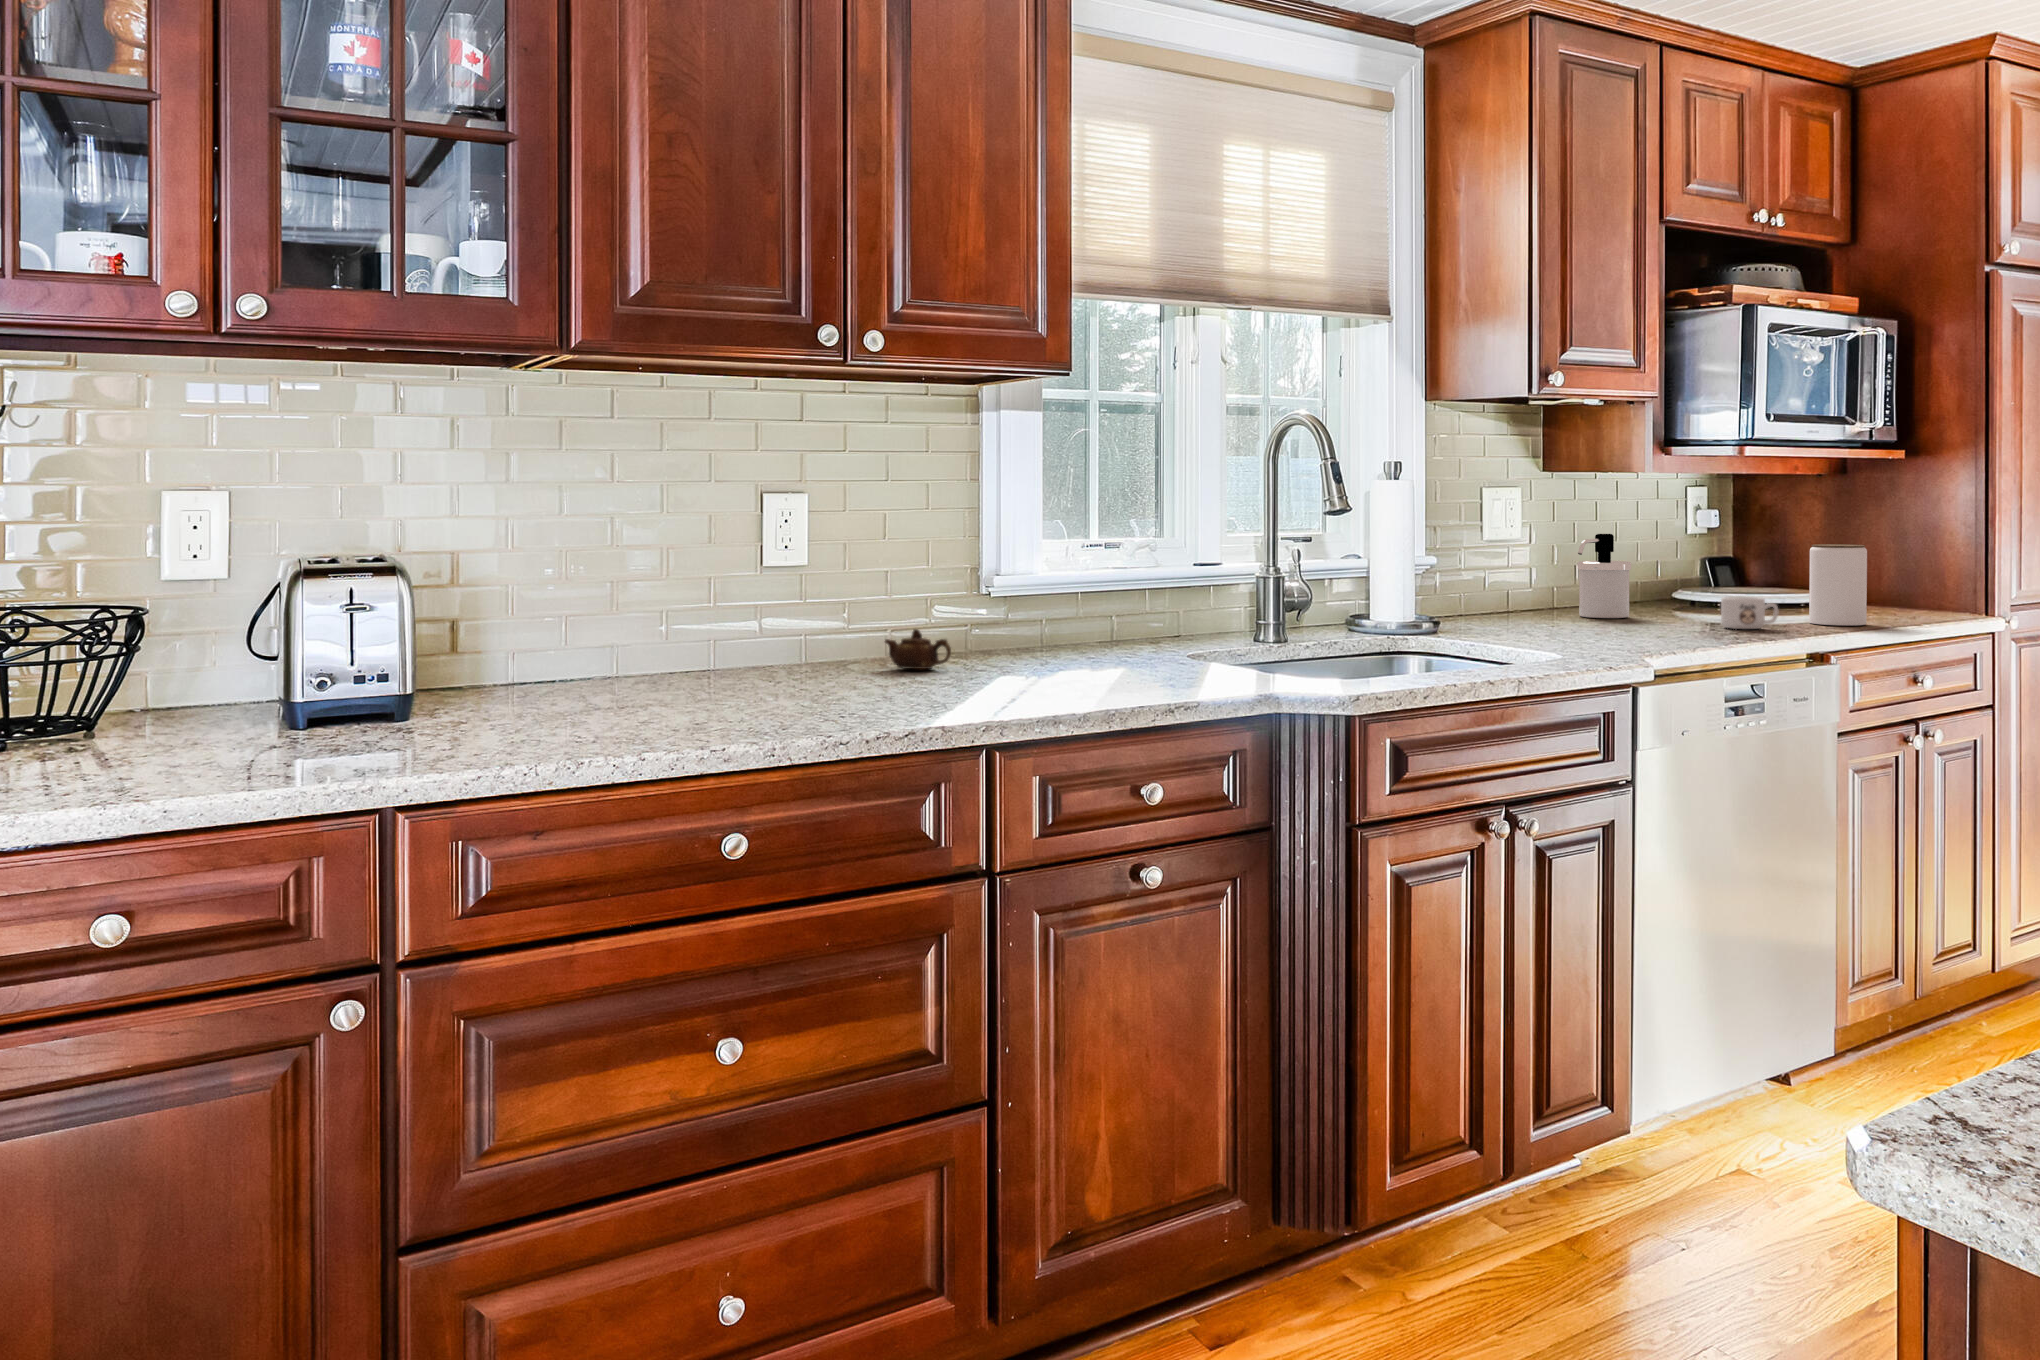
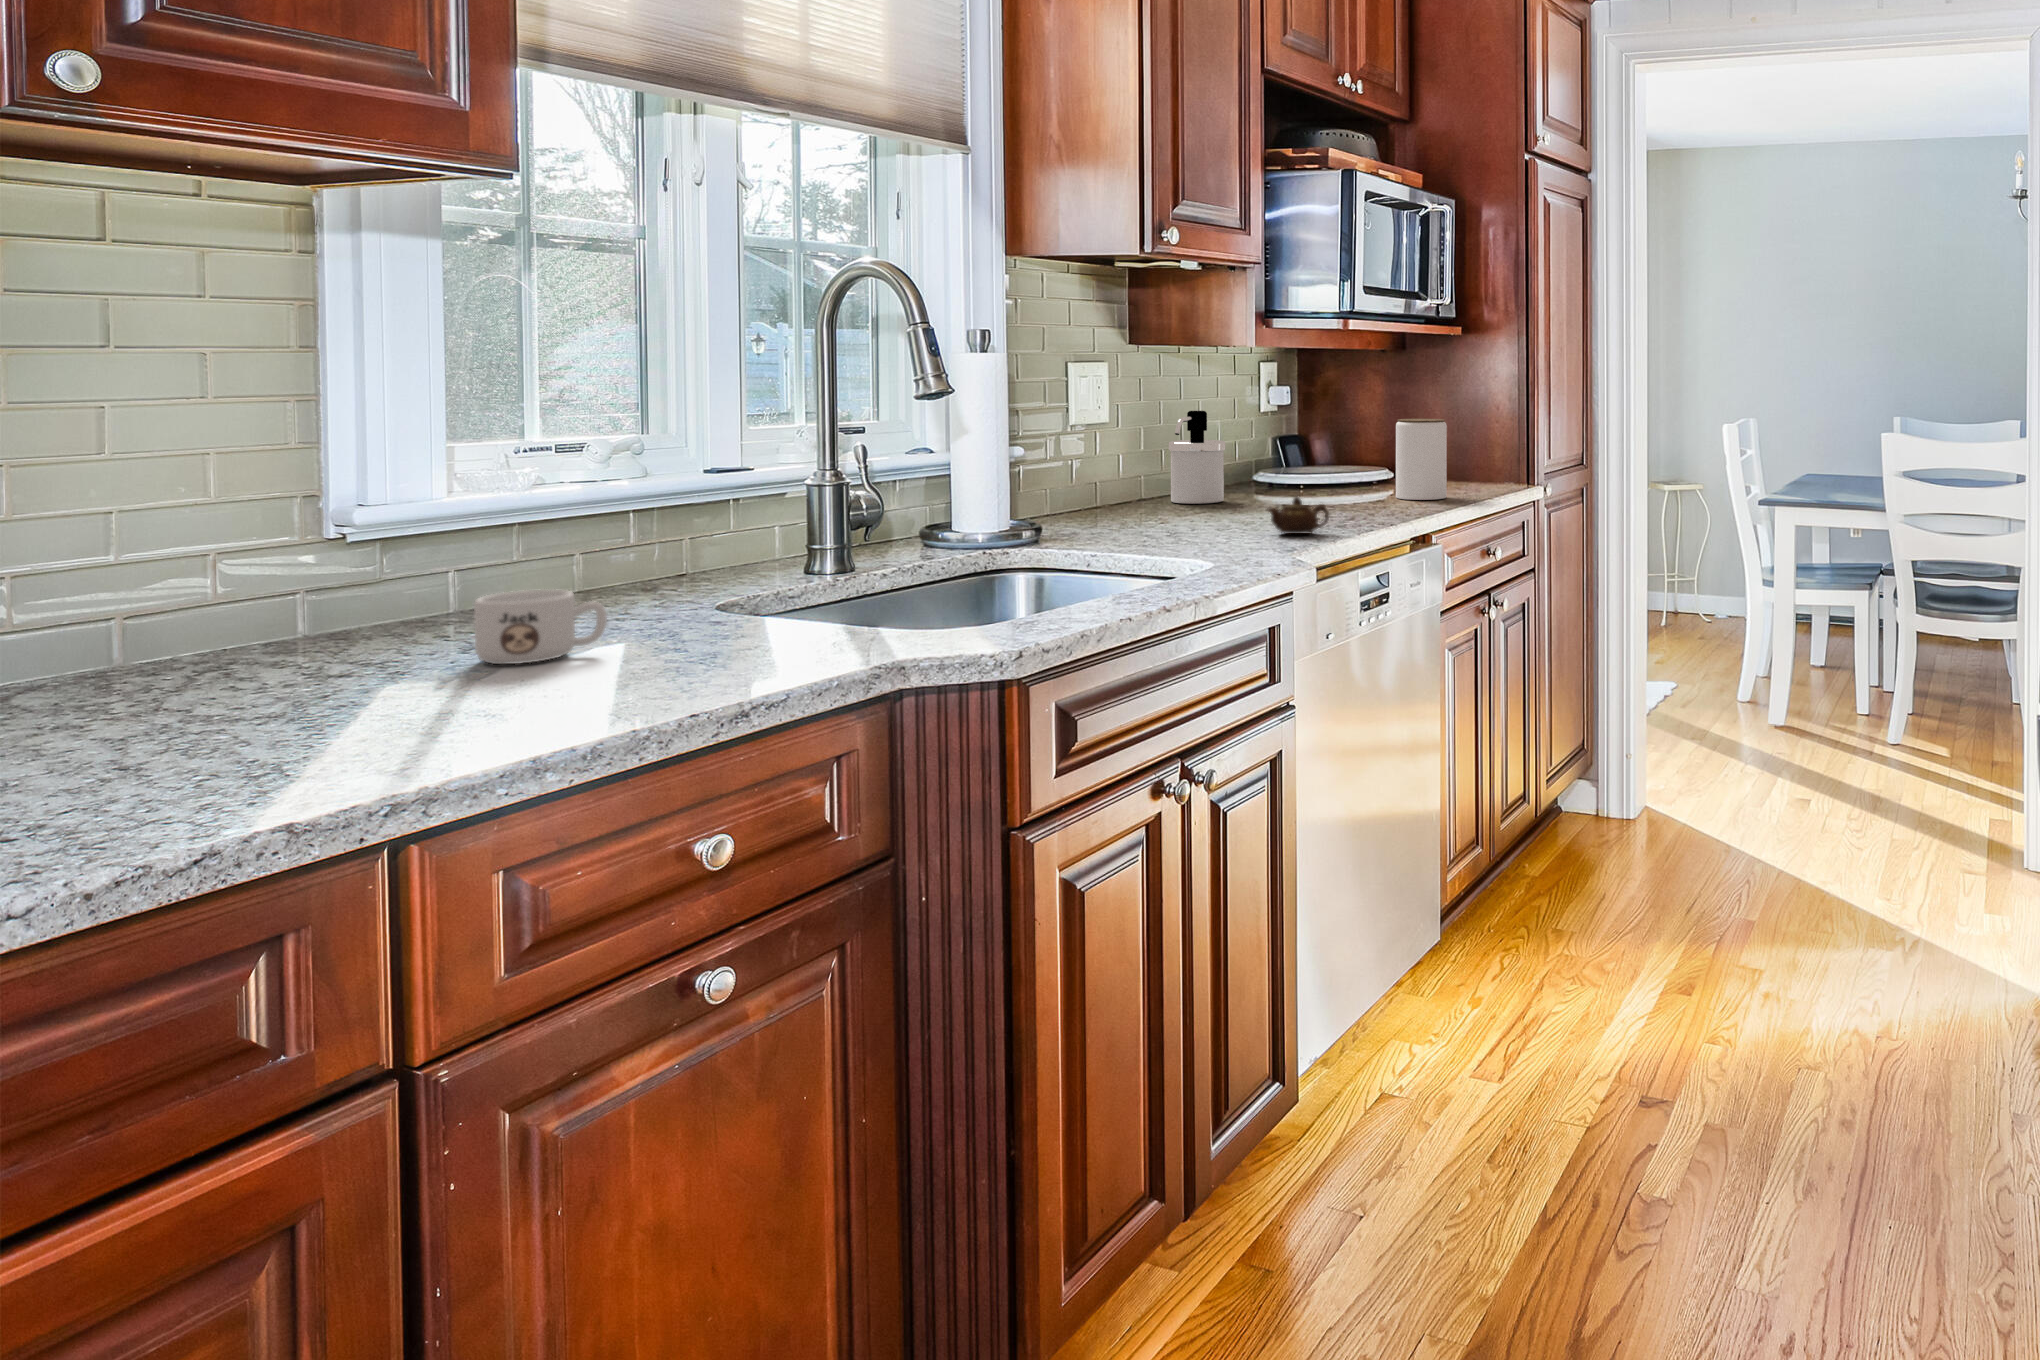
mug: present [1721,596,1778,629] -> present [474,589,607,664]
teapot: present [885,629,951,669] -> present [1268,497,1329,534]

